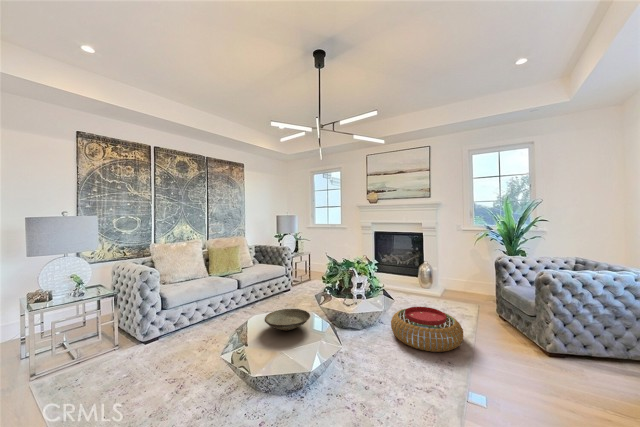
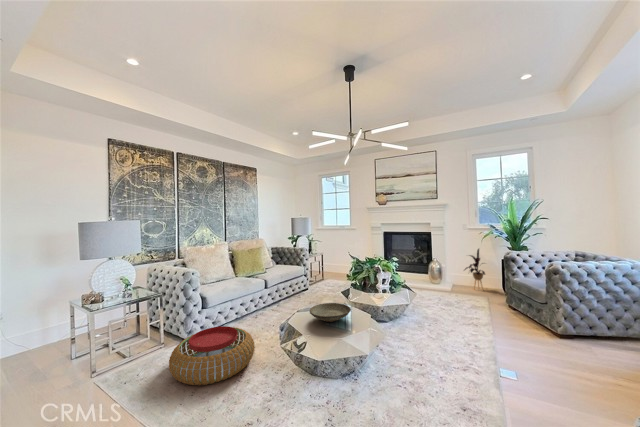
house plant: none [454,252,480,297] -> present [465,249,485,290]
pouf: present [391,307,463,352] -> present [169,326,255,385]

